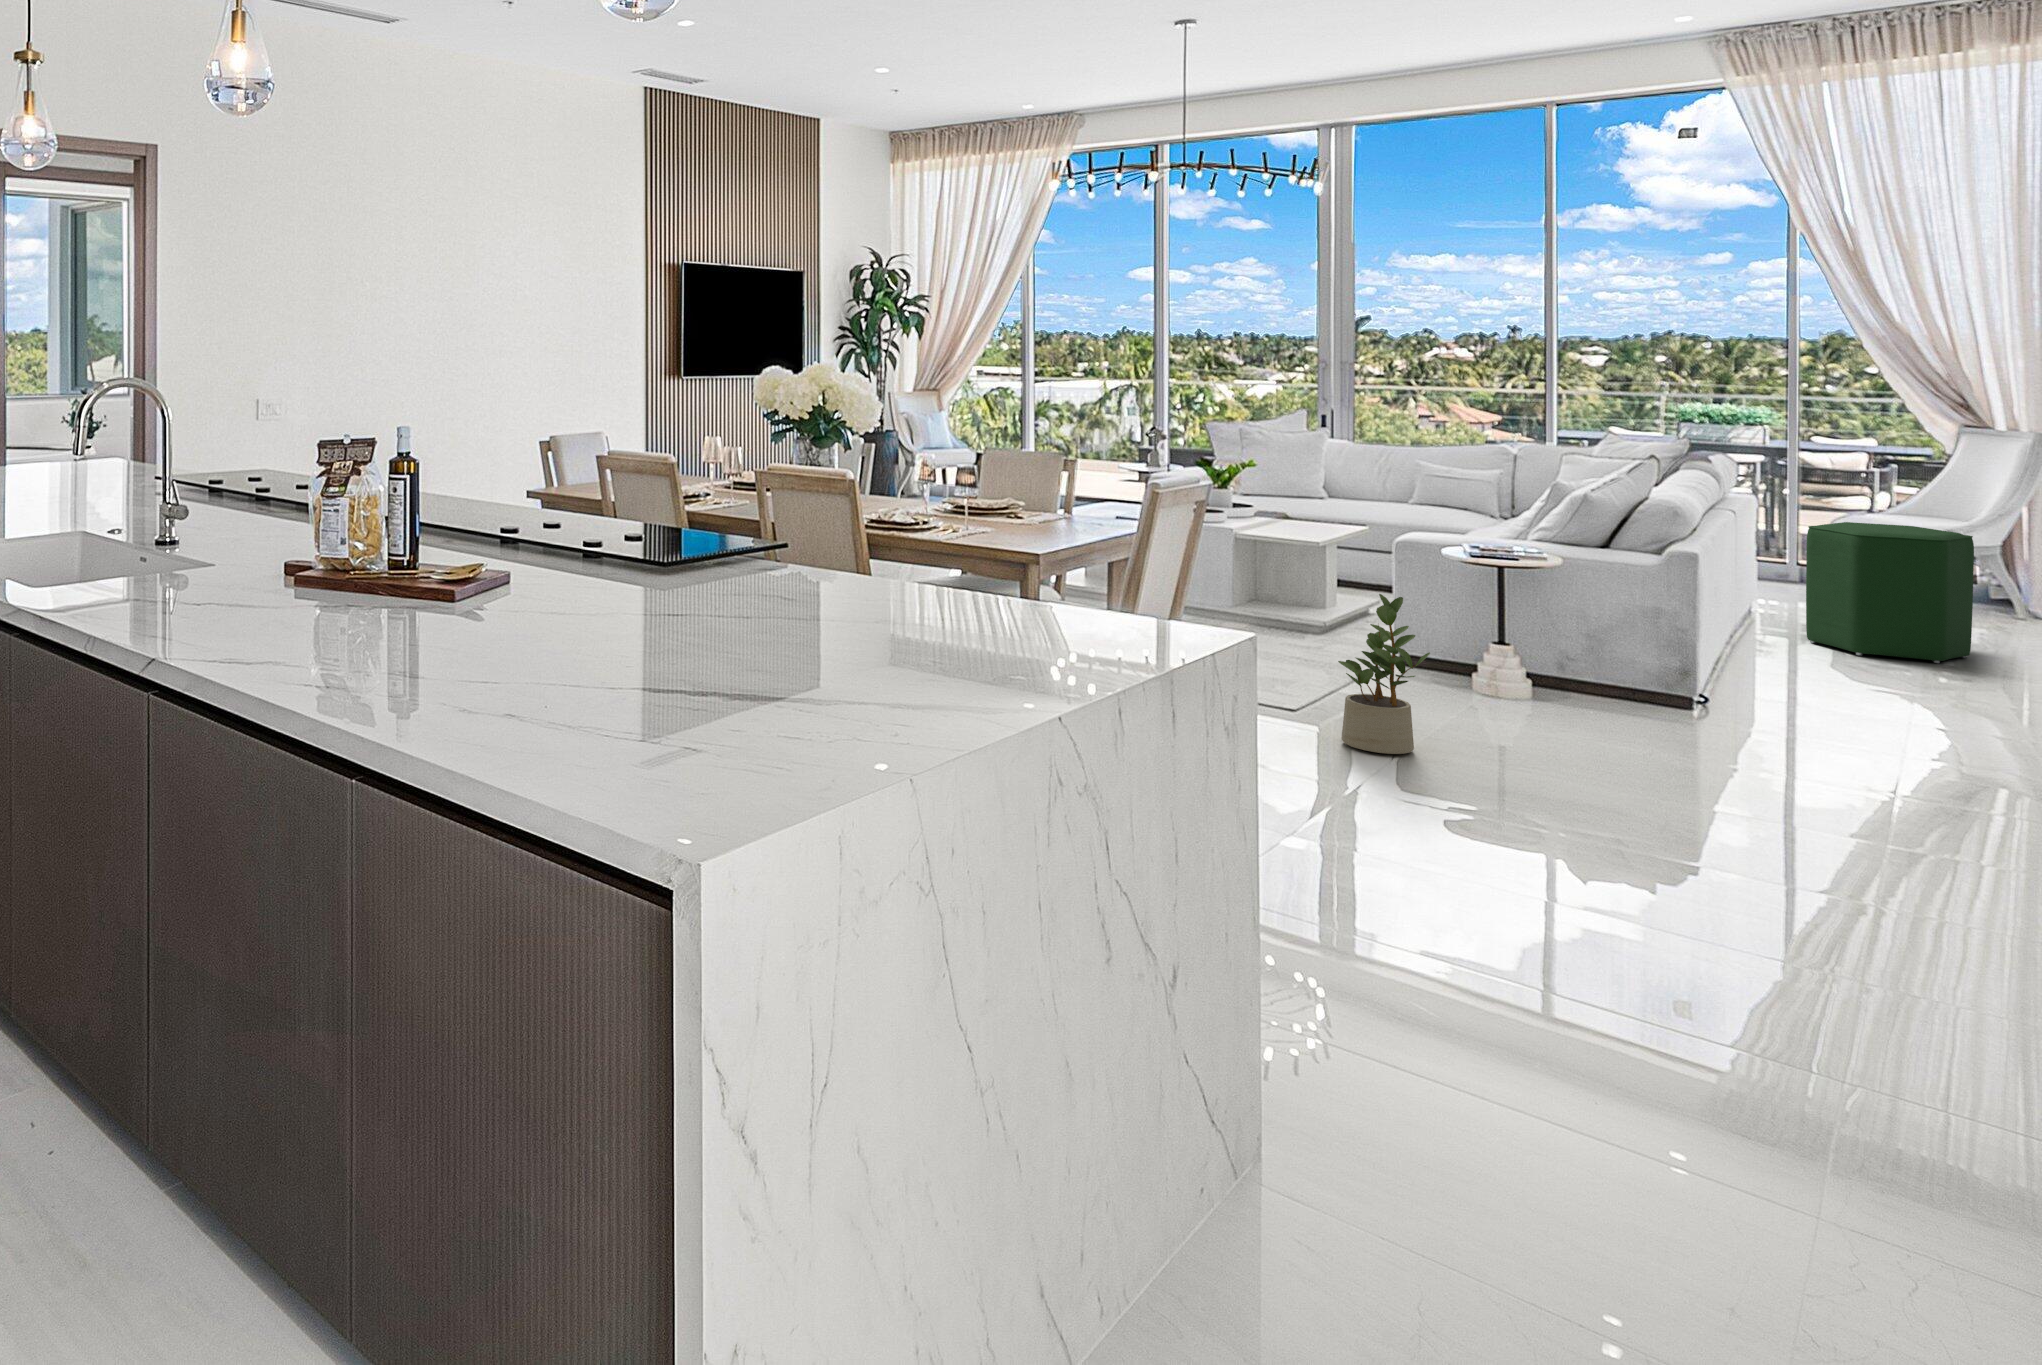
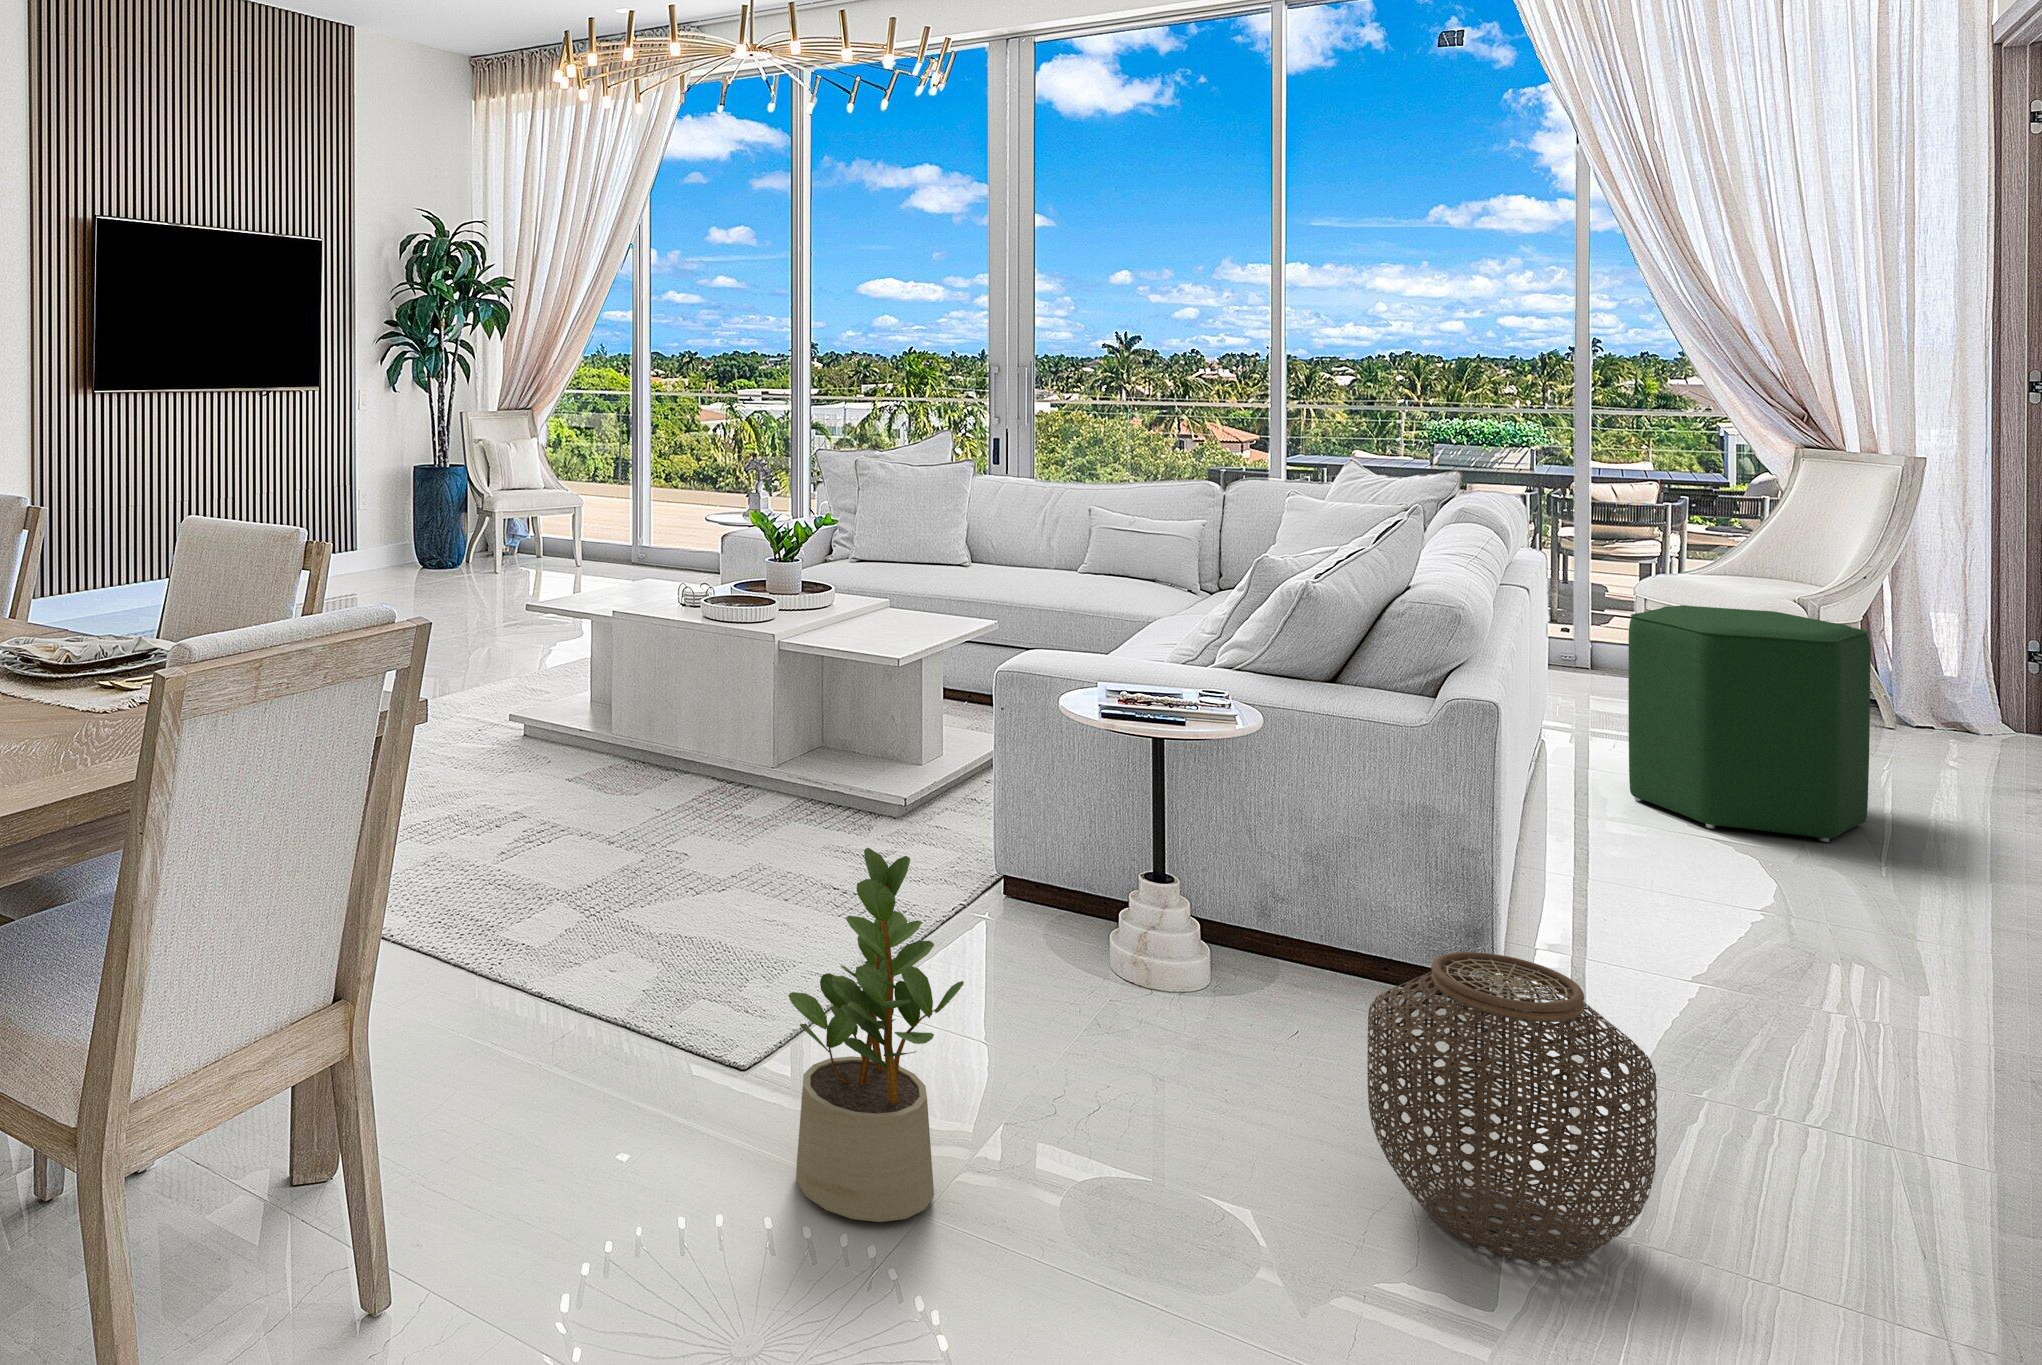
woven basket: none [1631,649,1776,778] -> present [1367,952,1657,1263]

